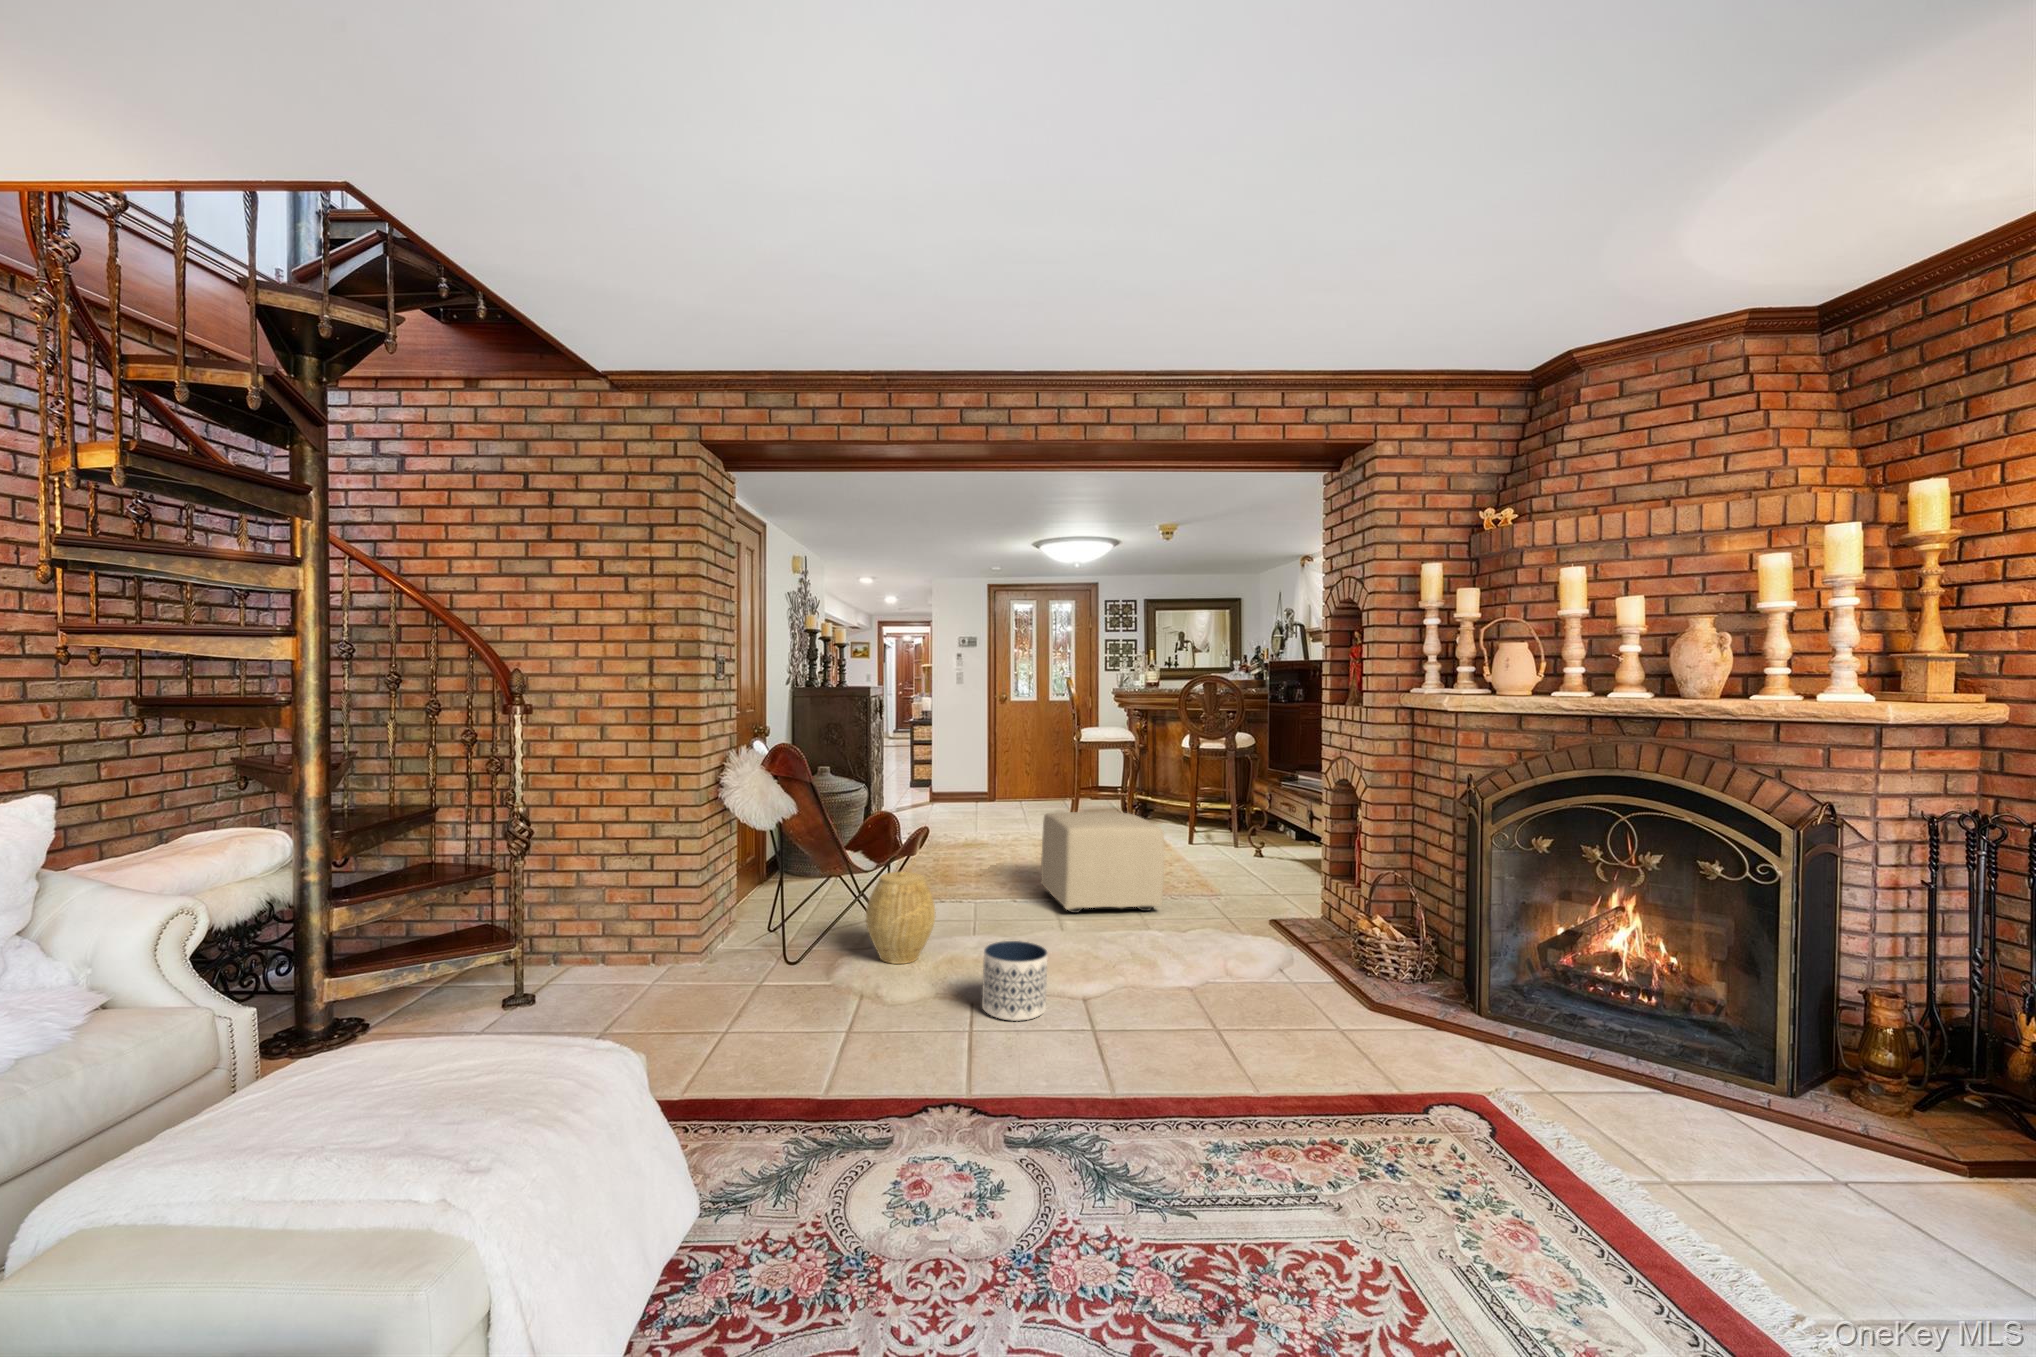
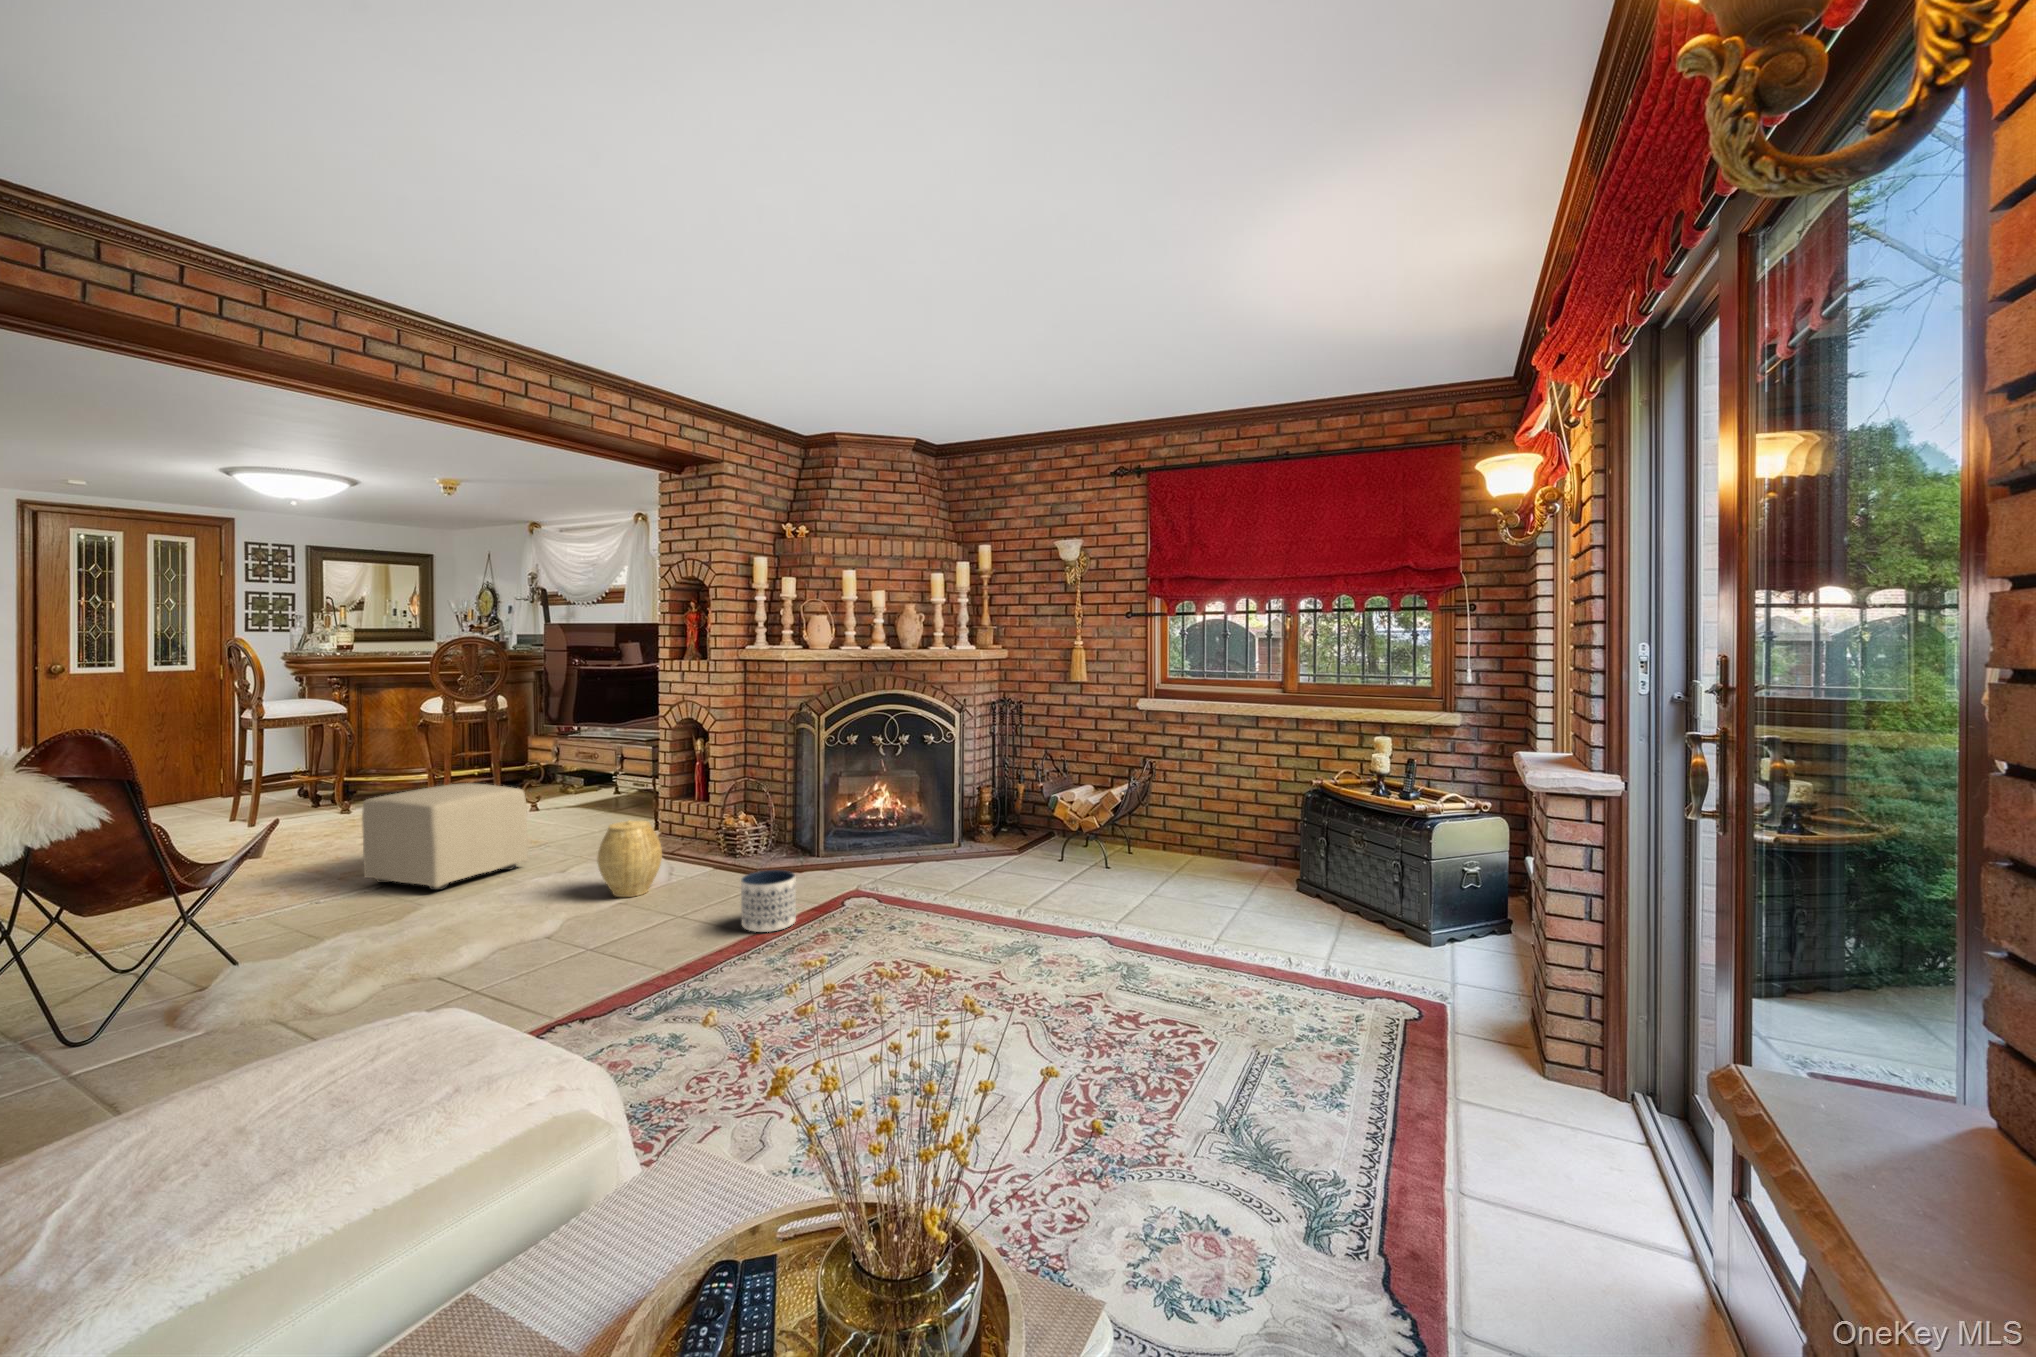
woven basket: present [866,872,936,964] -> present [597,821,662,897]
planter: present [982,941,1048,1021] -> present [741,870,796,932]

